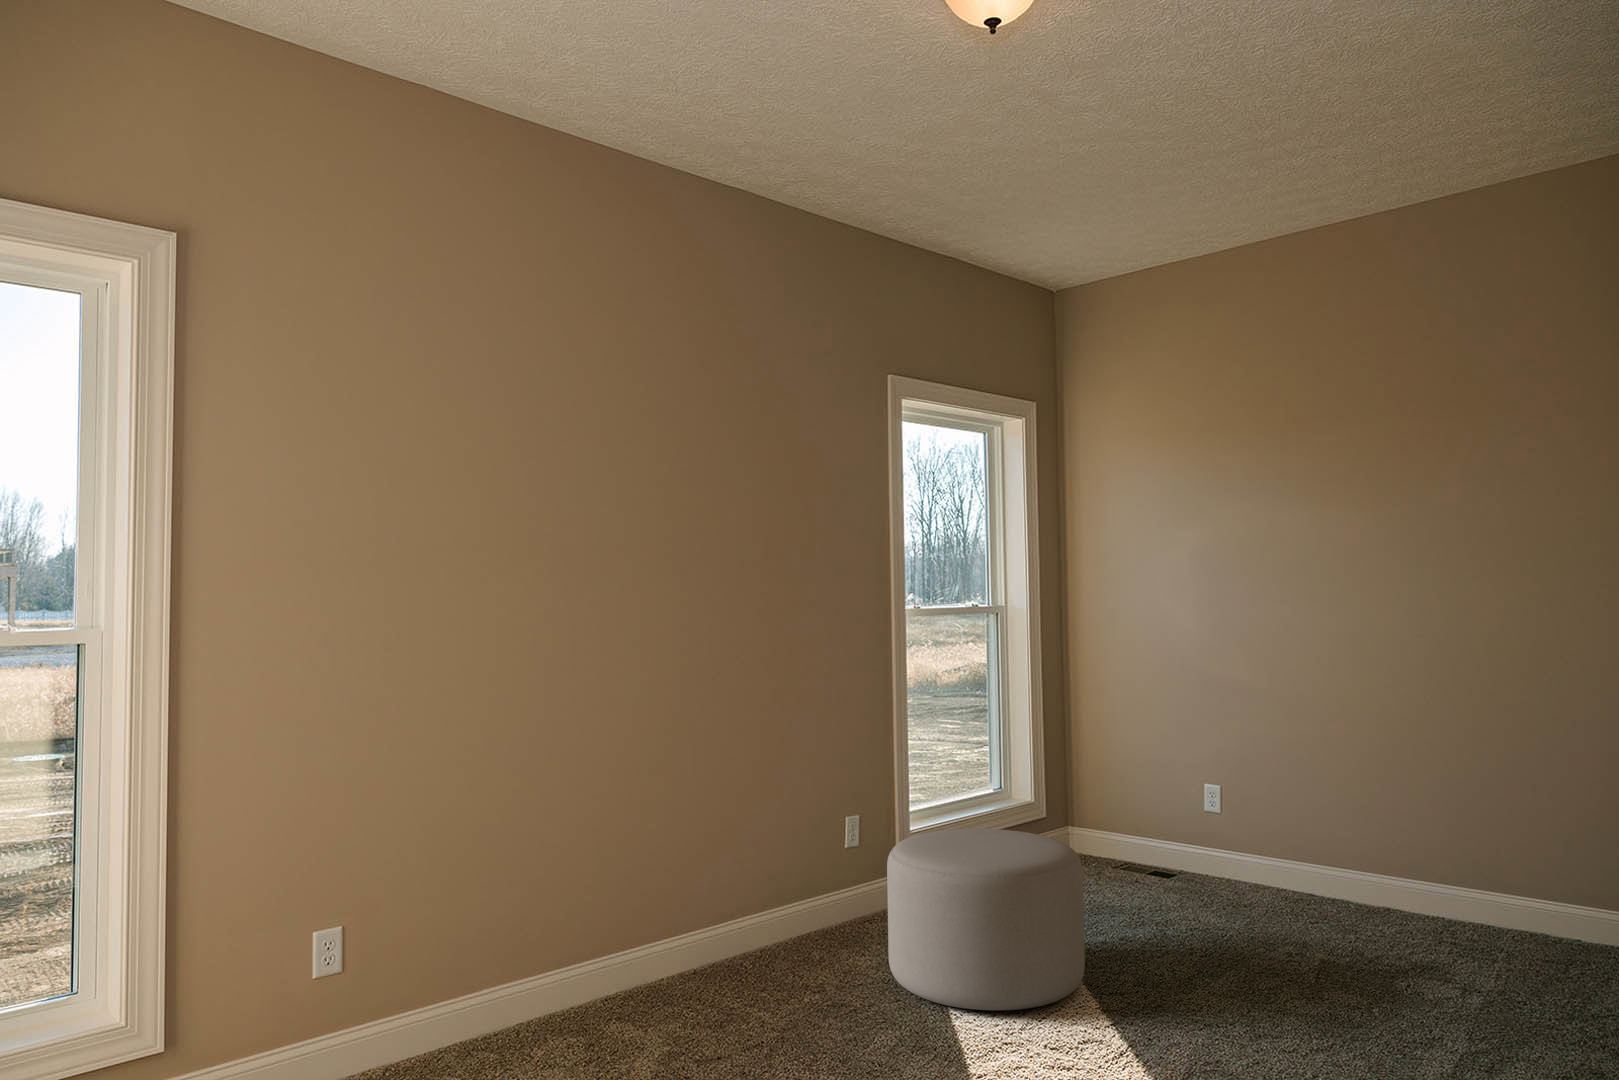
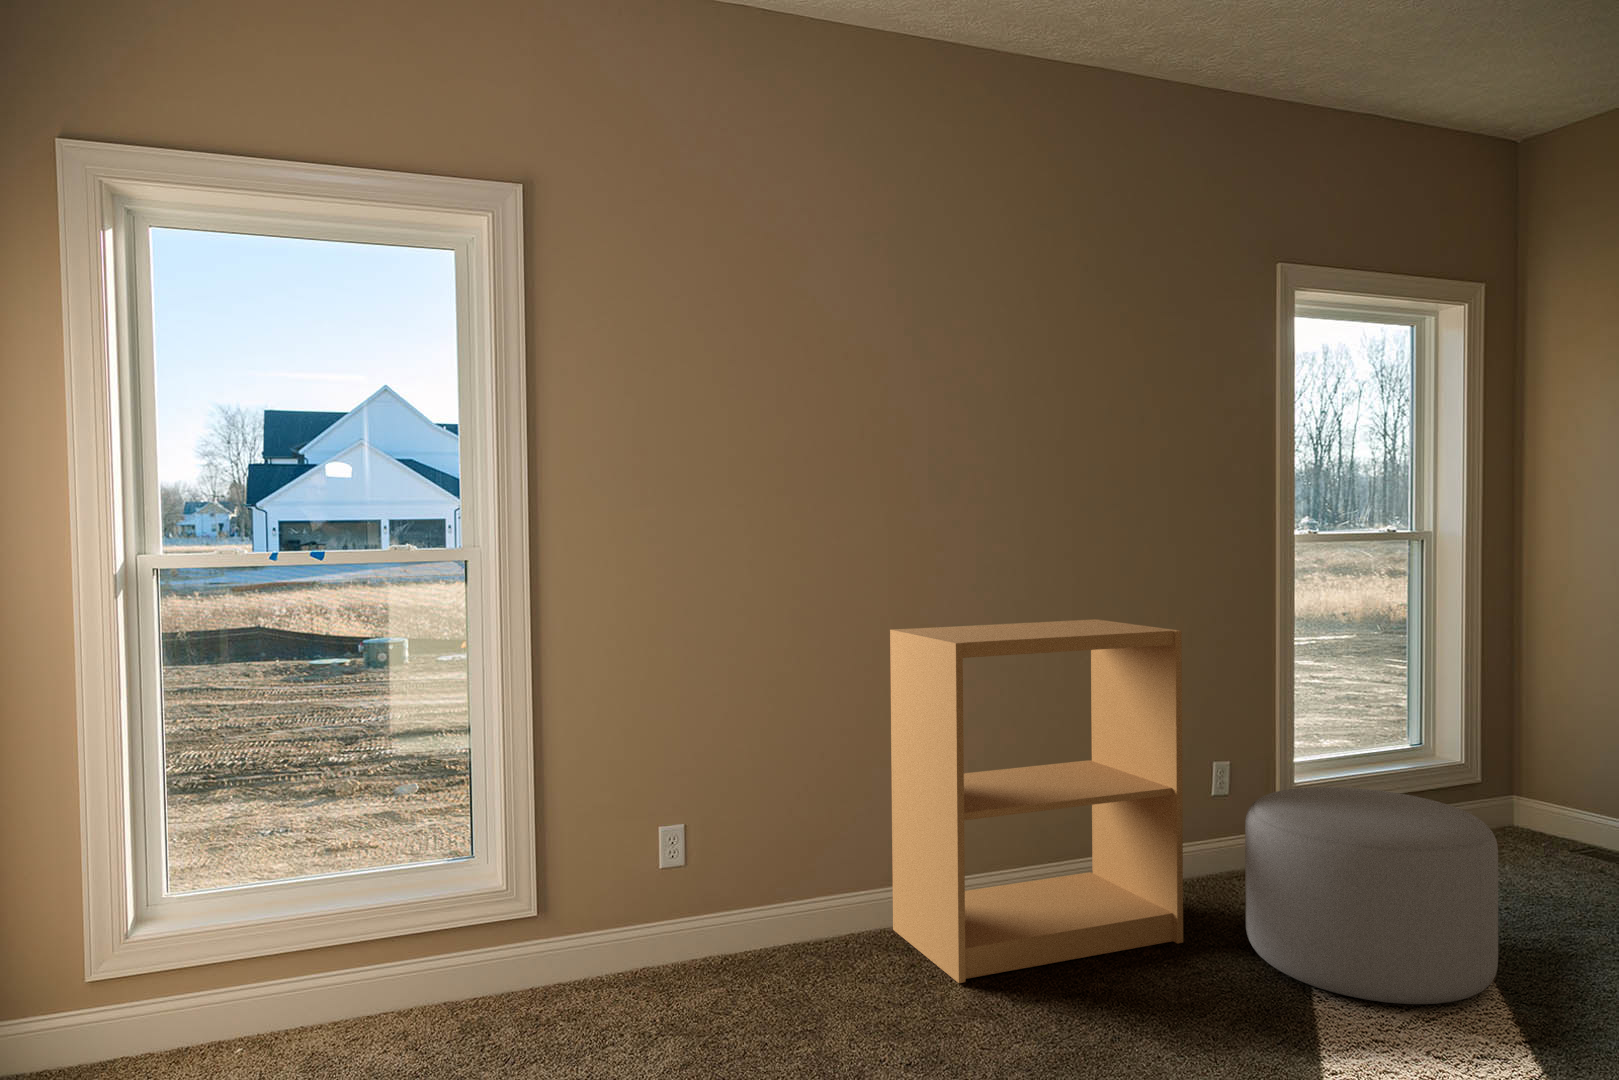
bookshelf: none [562,689,836,1054] -> present [890,619,1183,983]

